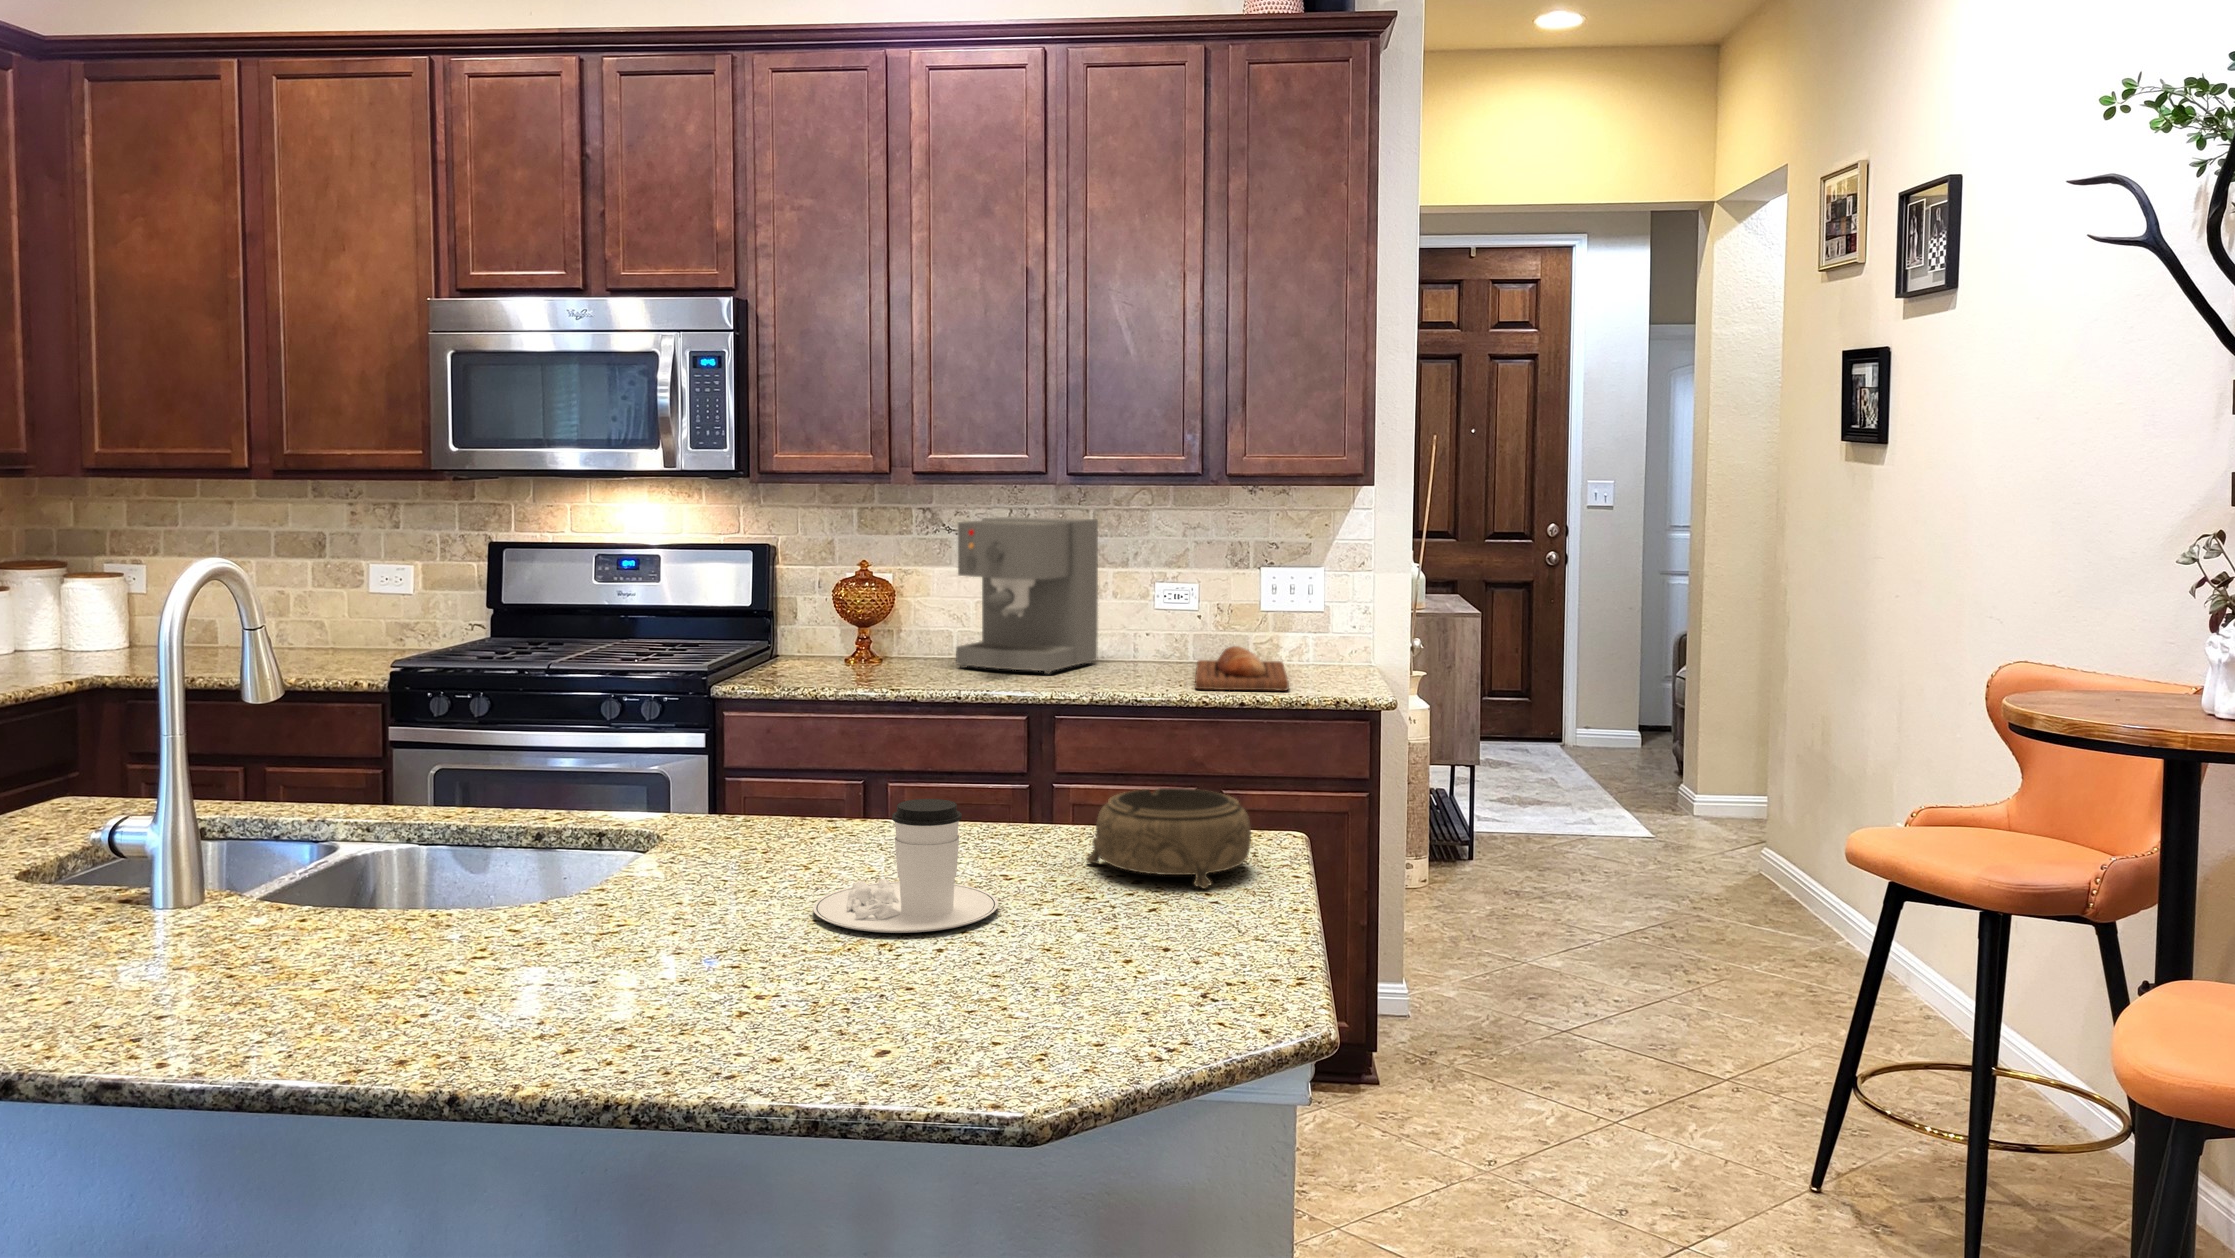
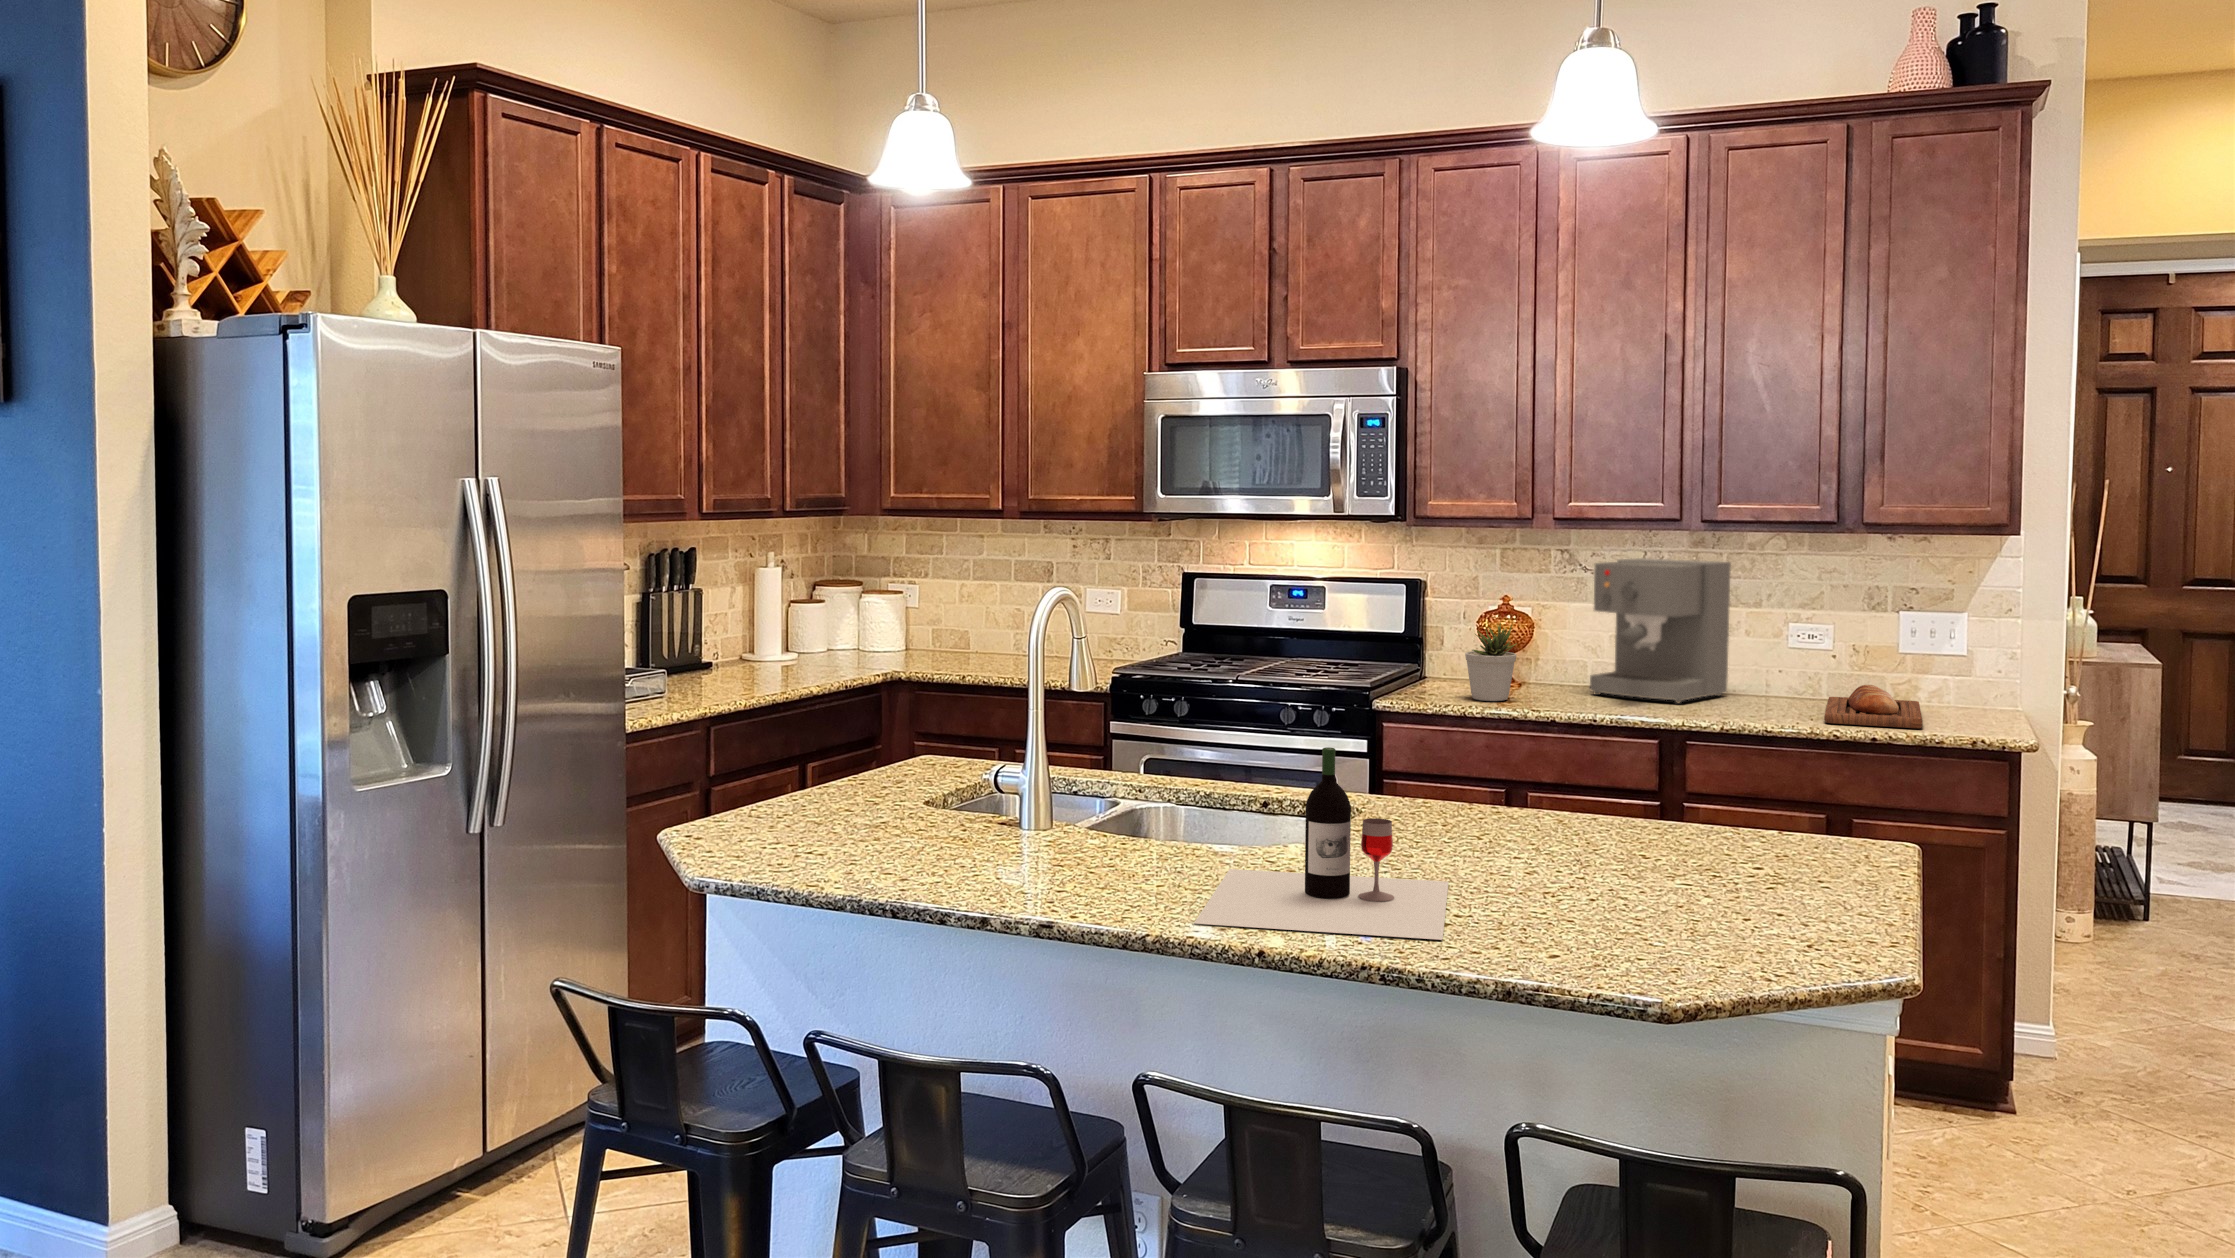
potted plant: none [818,590,875,681] -> present [1465,623,1516,701]
wine bottle: none [359,773,756,1056] -> present [1194,747,1448,940]
decorative bowl: present [1086,788,1251,889] -> none [1713,795,1862,877]
coffee cup: present [813,799,998,933] -> none [1489,787,1639,887]

